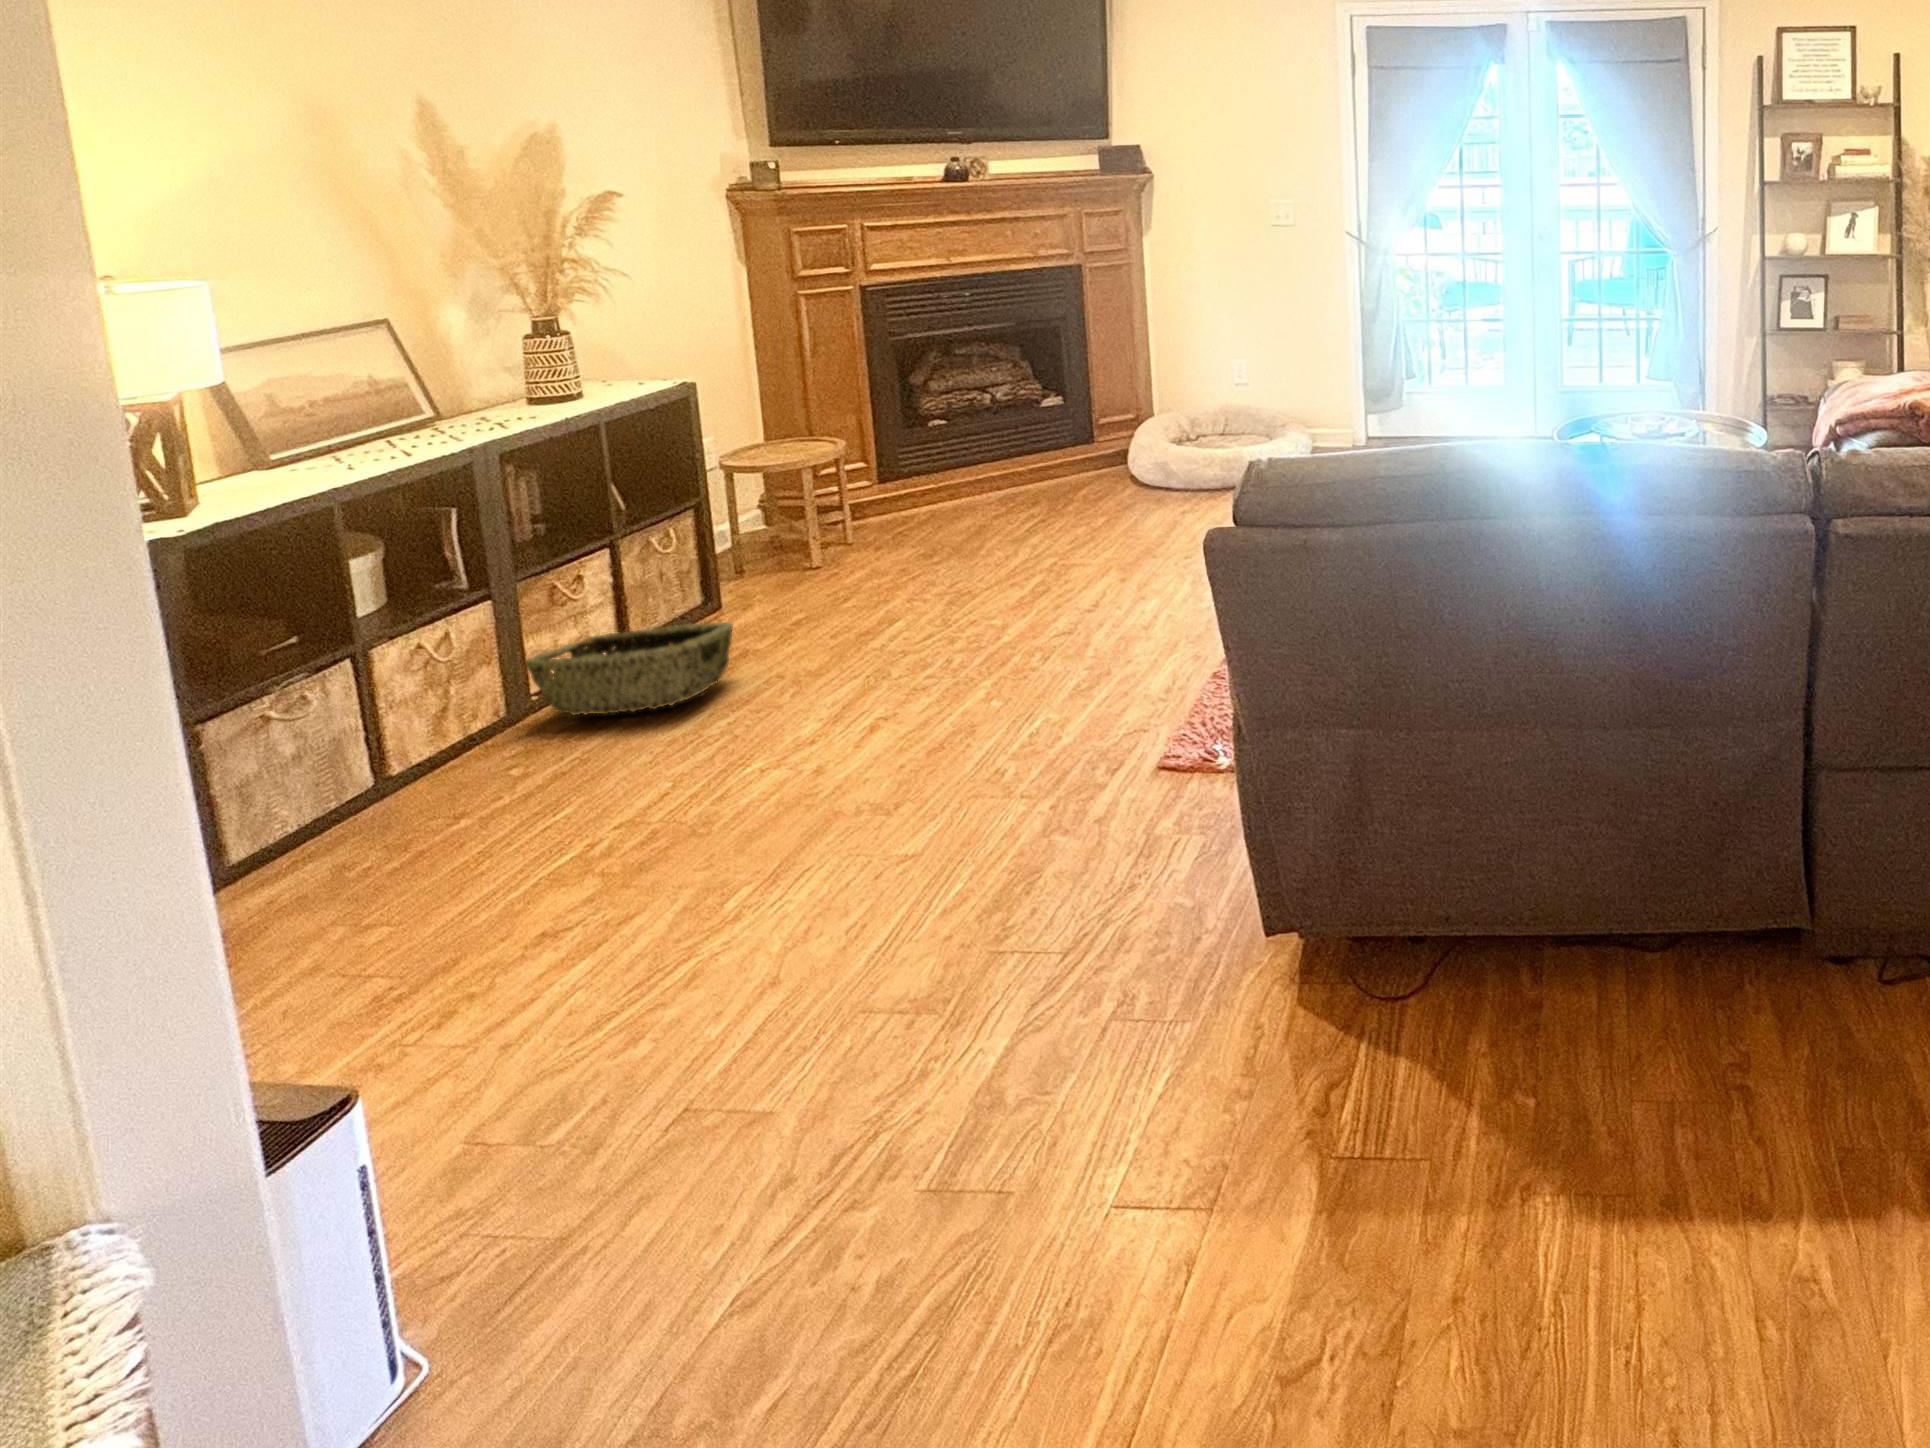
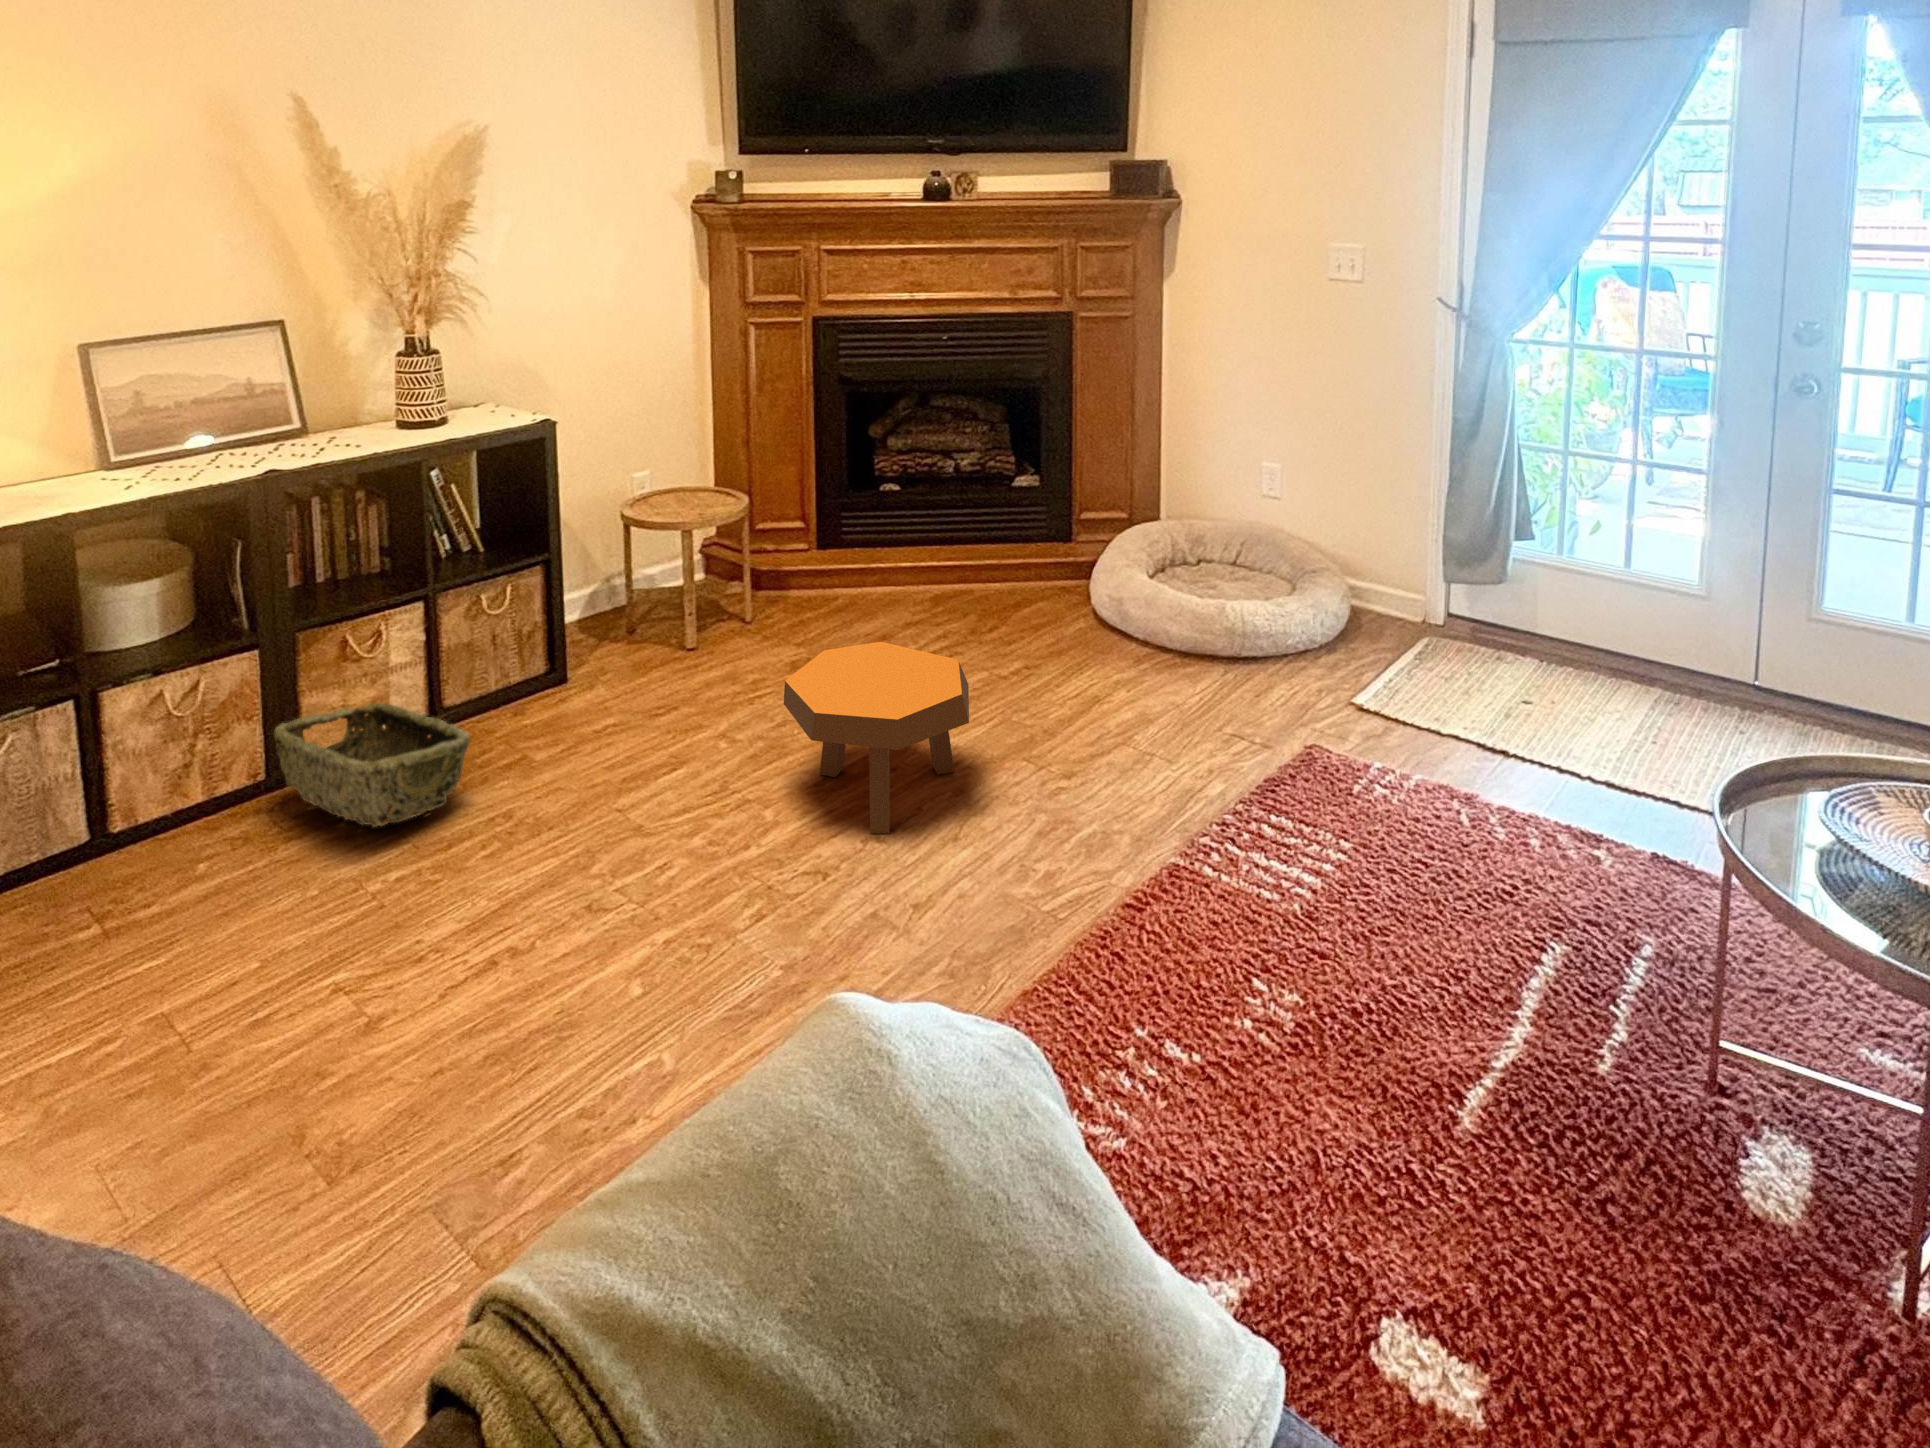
footstool: none [991,493,1136,606] -> present [784,642,969,834]

